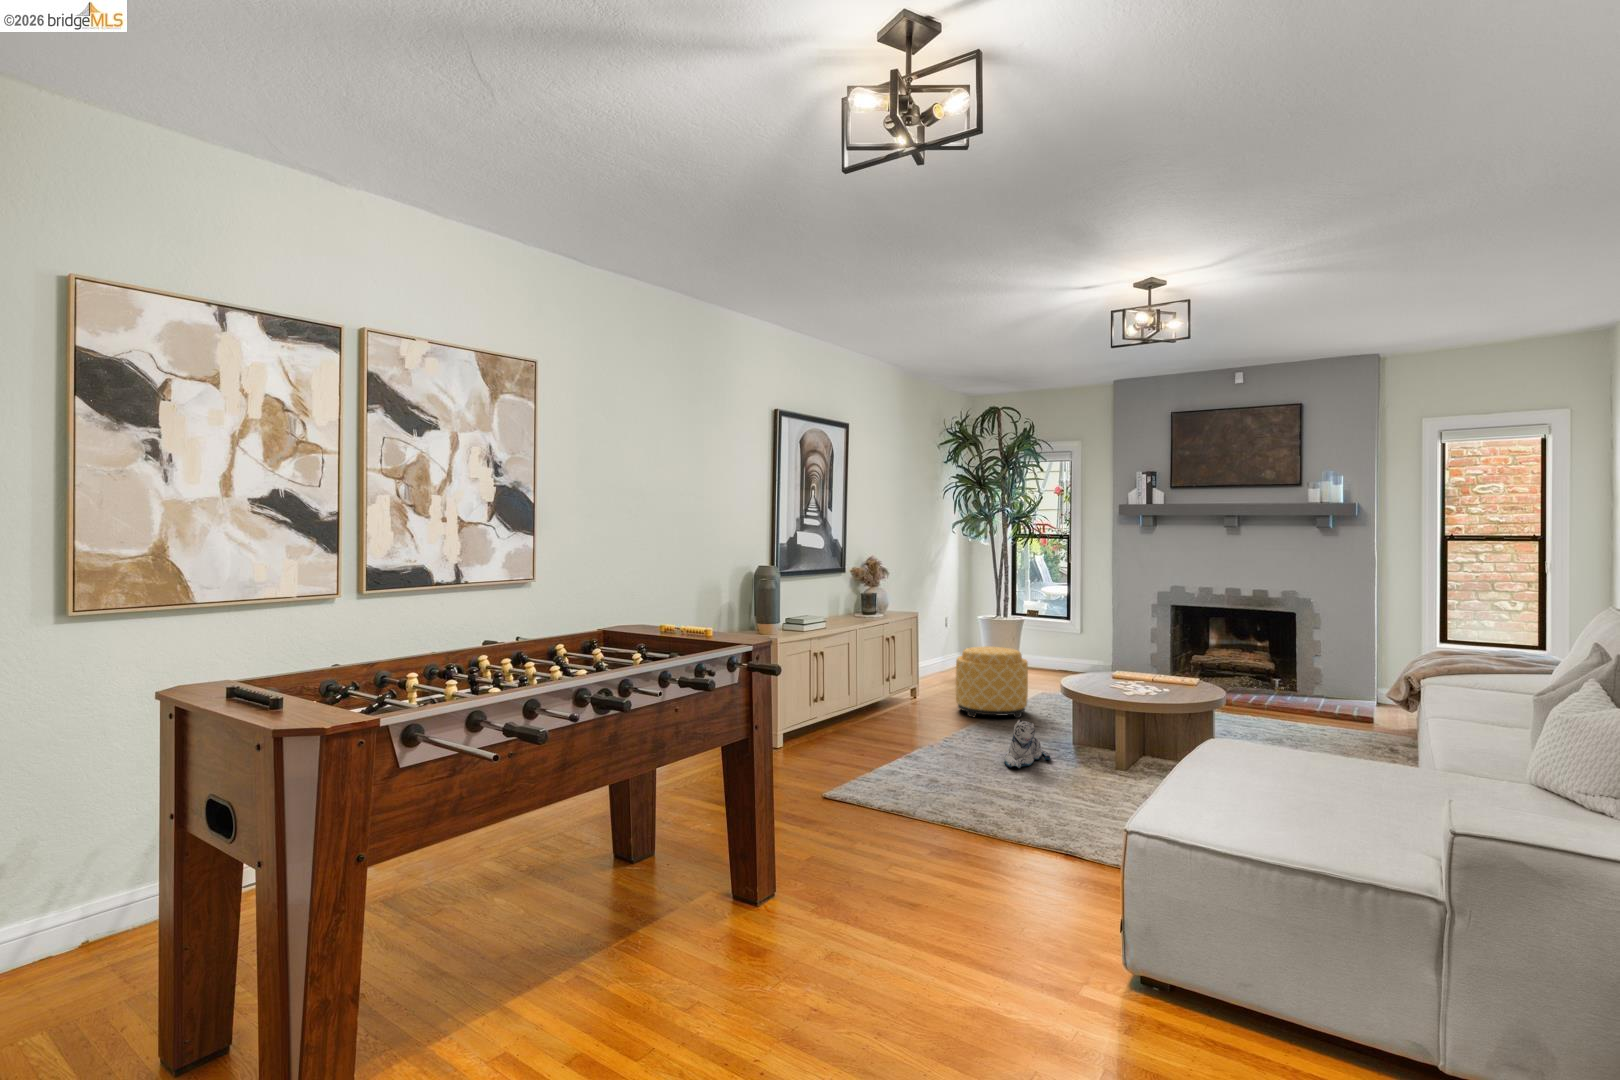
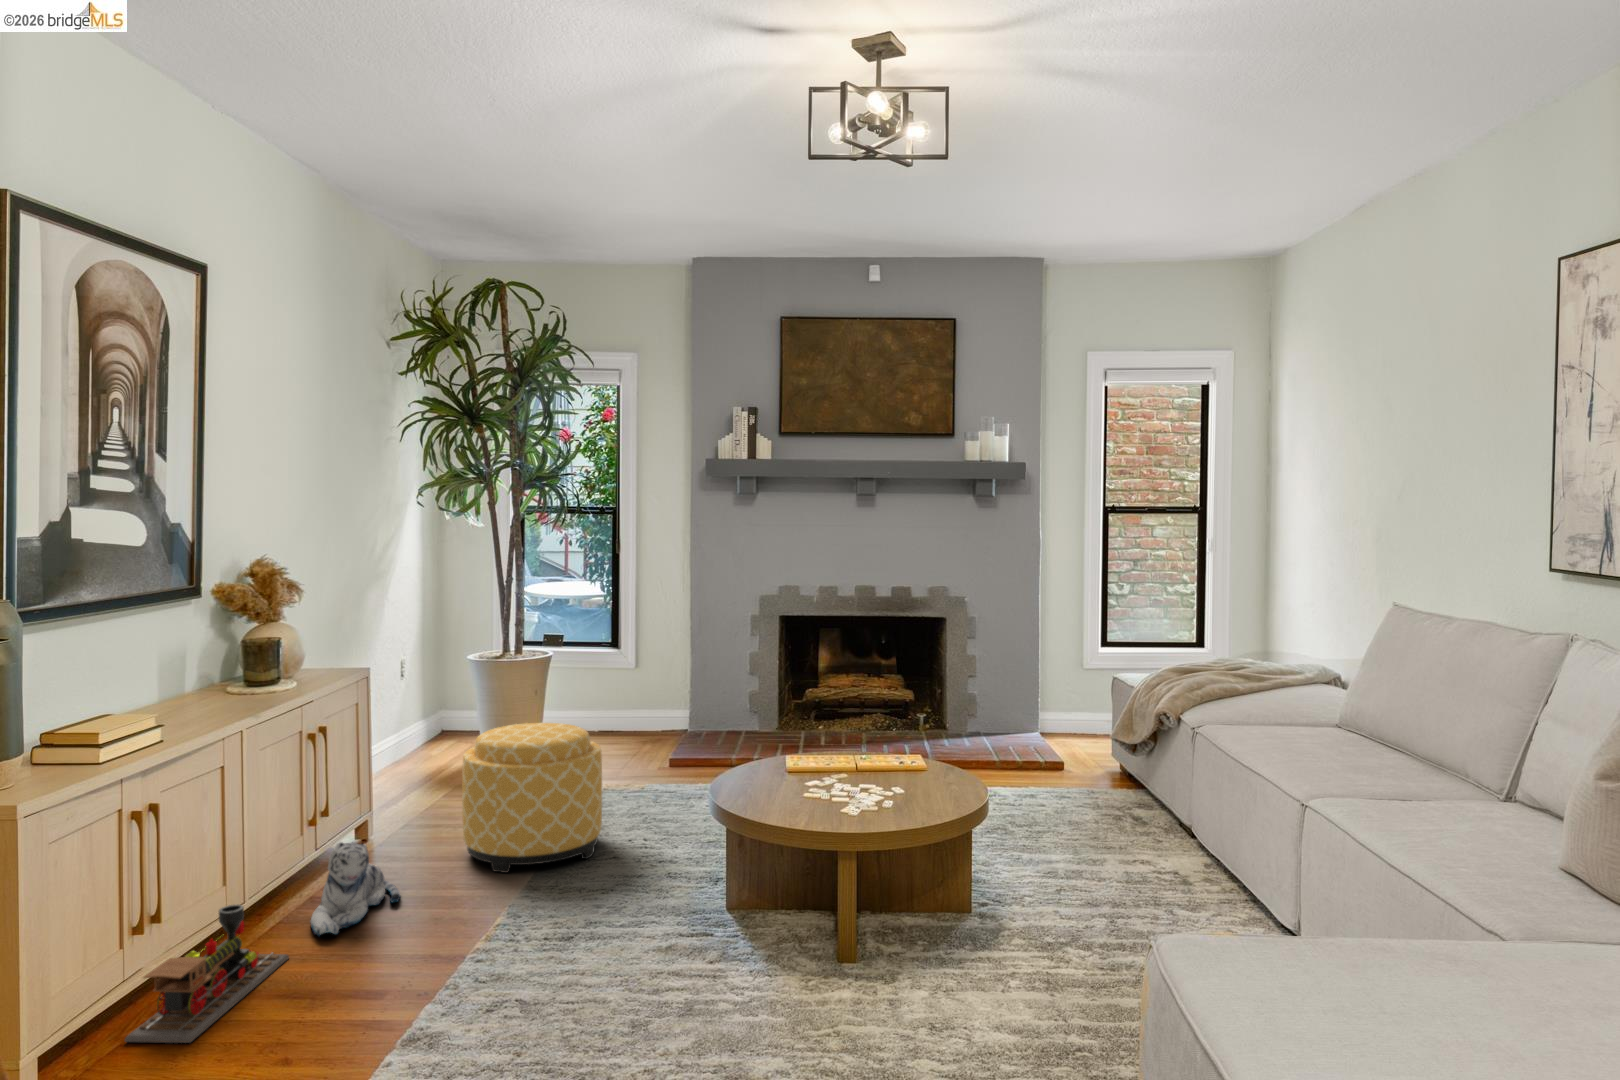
toy train: none [811,700,872,745] -> present [125,904,289,1043]
plush toy: present [1004,720,1050,768] -> present [310,842,400,936]

